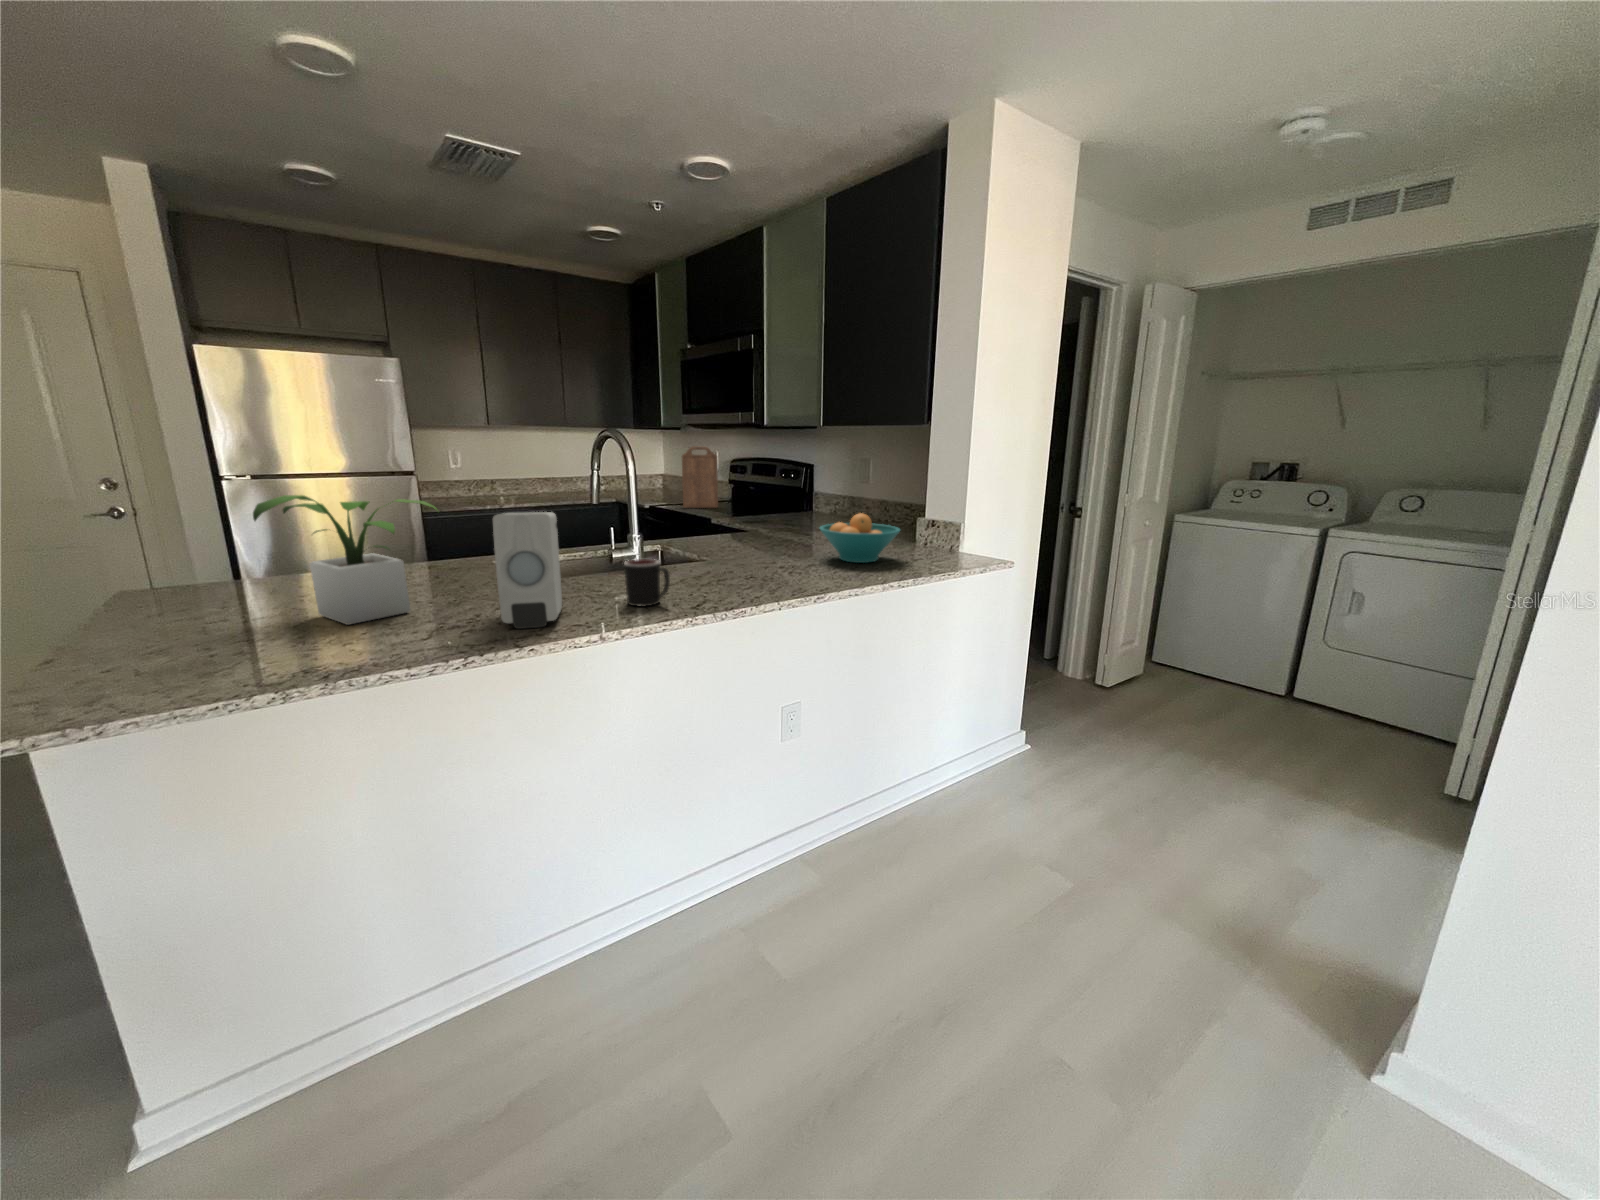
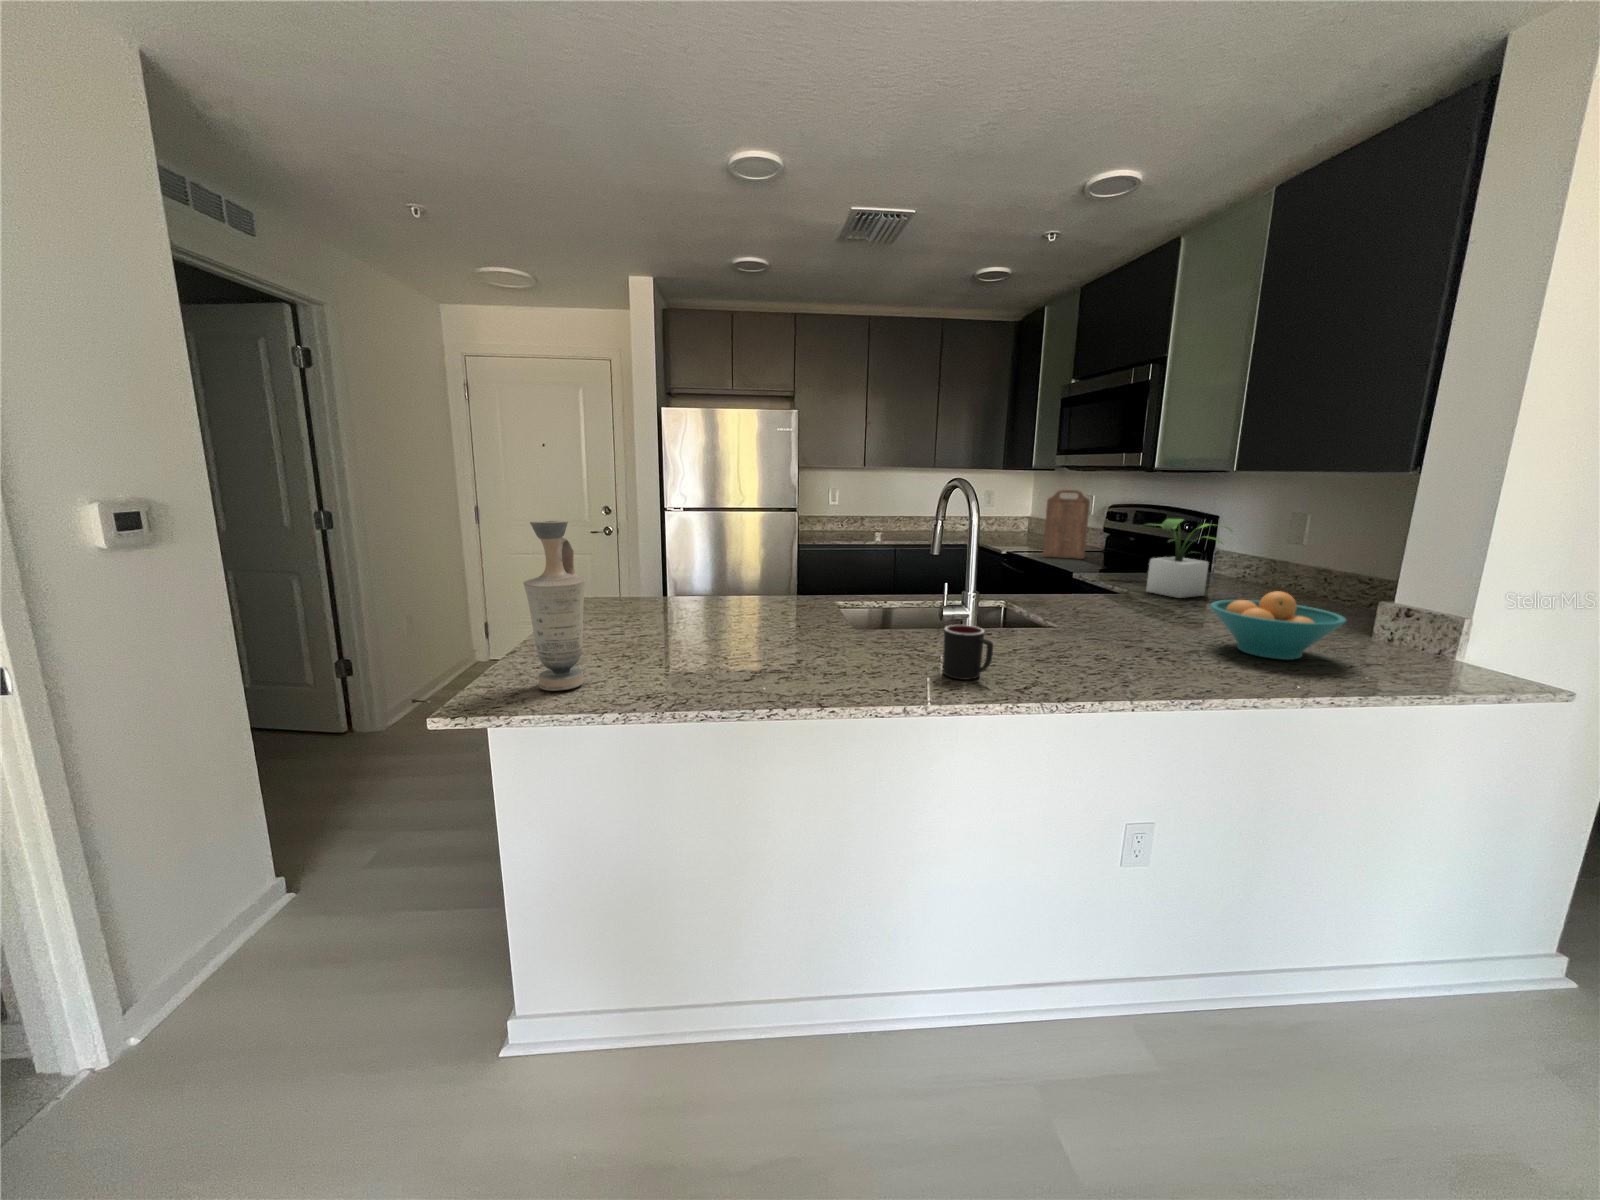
vase: none [76,473,201,688] -> present [523,520,585,691]
potted plant: present [253,495,436,625] -> present [1146,519,1231,598]
soap dispenser: present [493,512,562,629] -> none [812,566,881,687]

